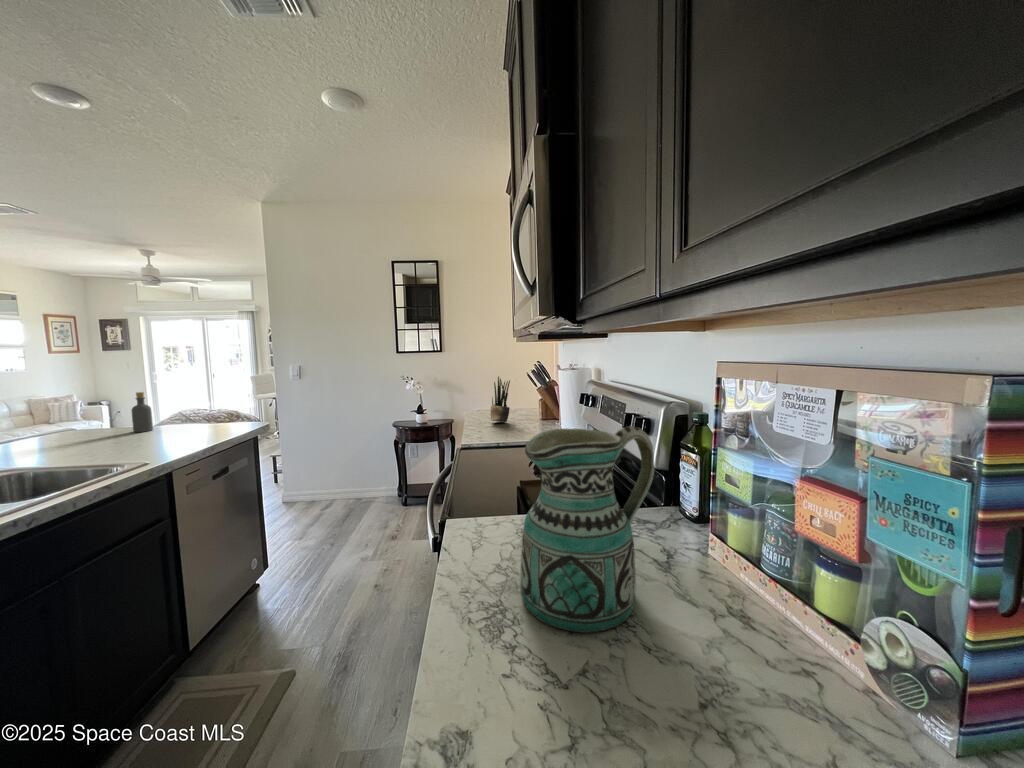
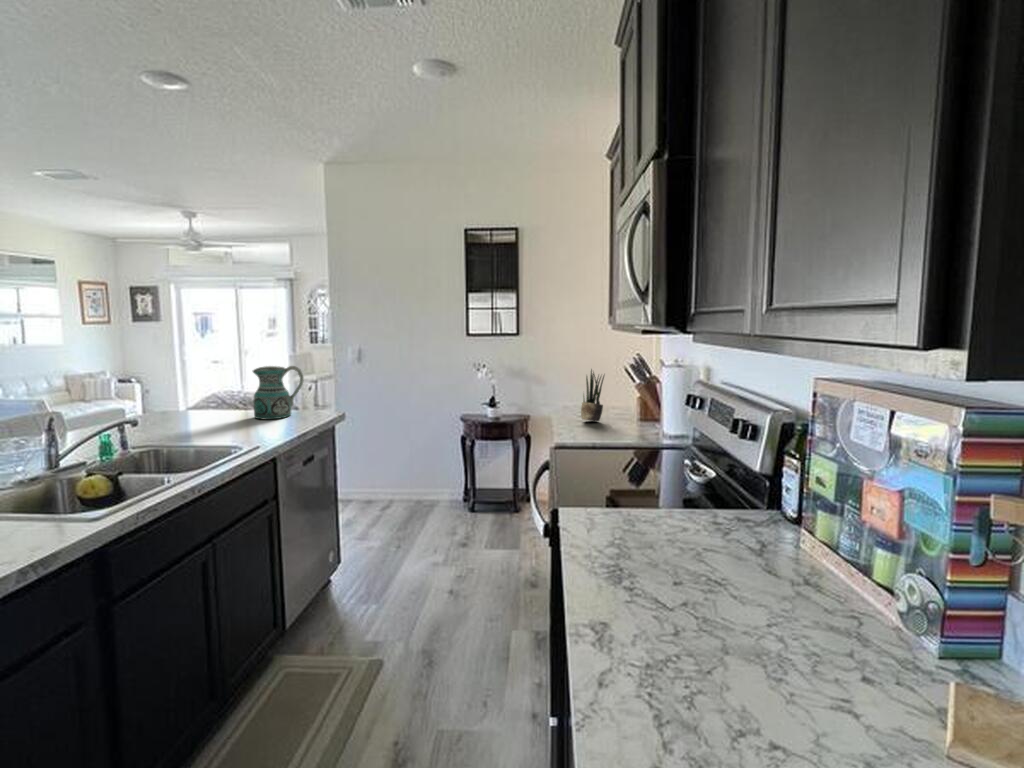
bottle: present [132,392,153,432] -> none [215,375,233,416]
ceramic pitcher: present [520,426,655,633] -> present [253,366,304,419]

